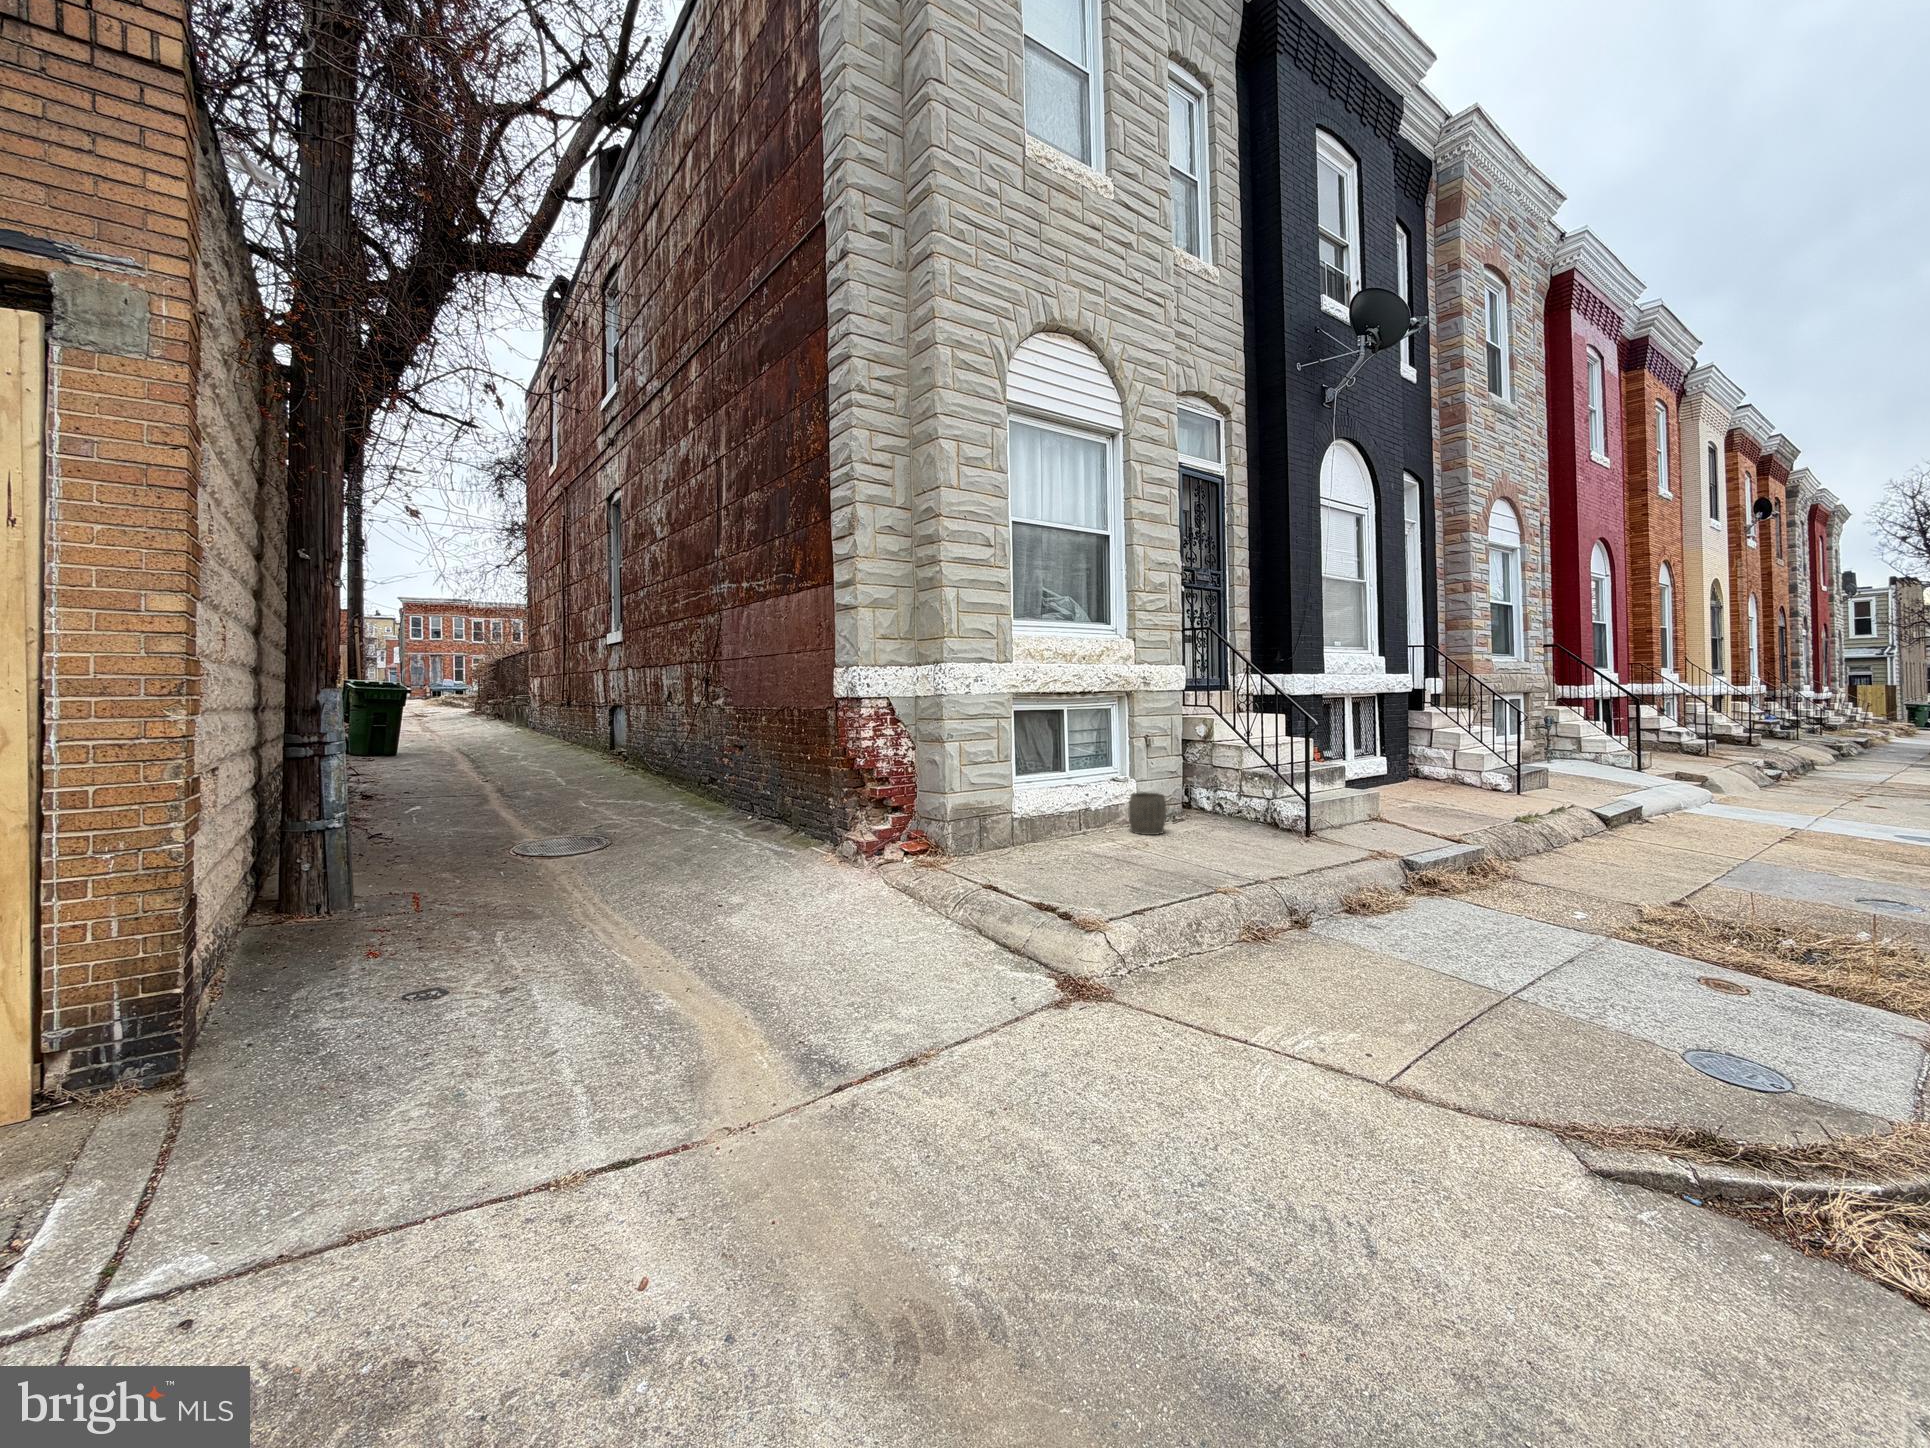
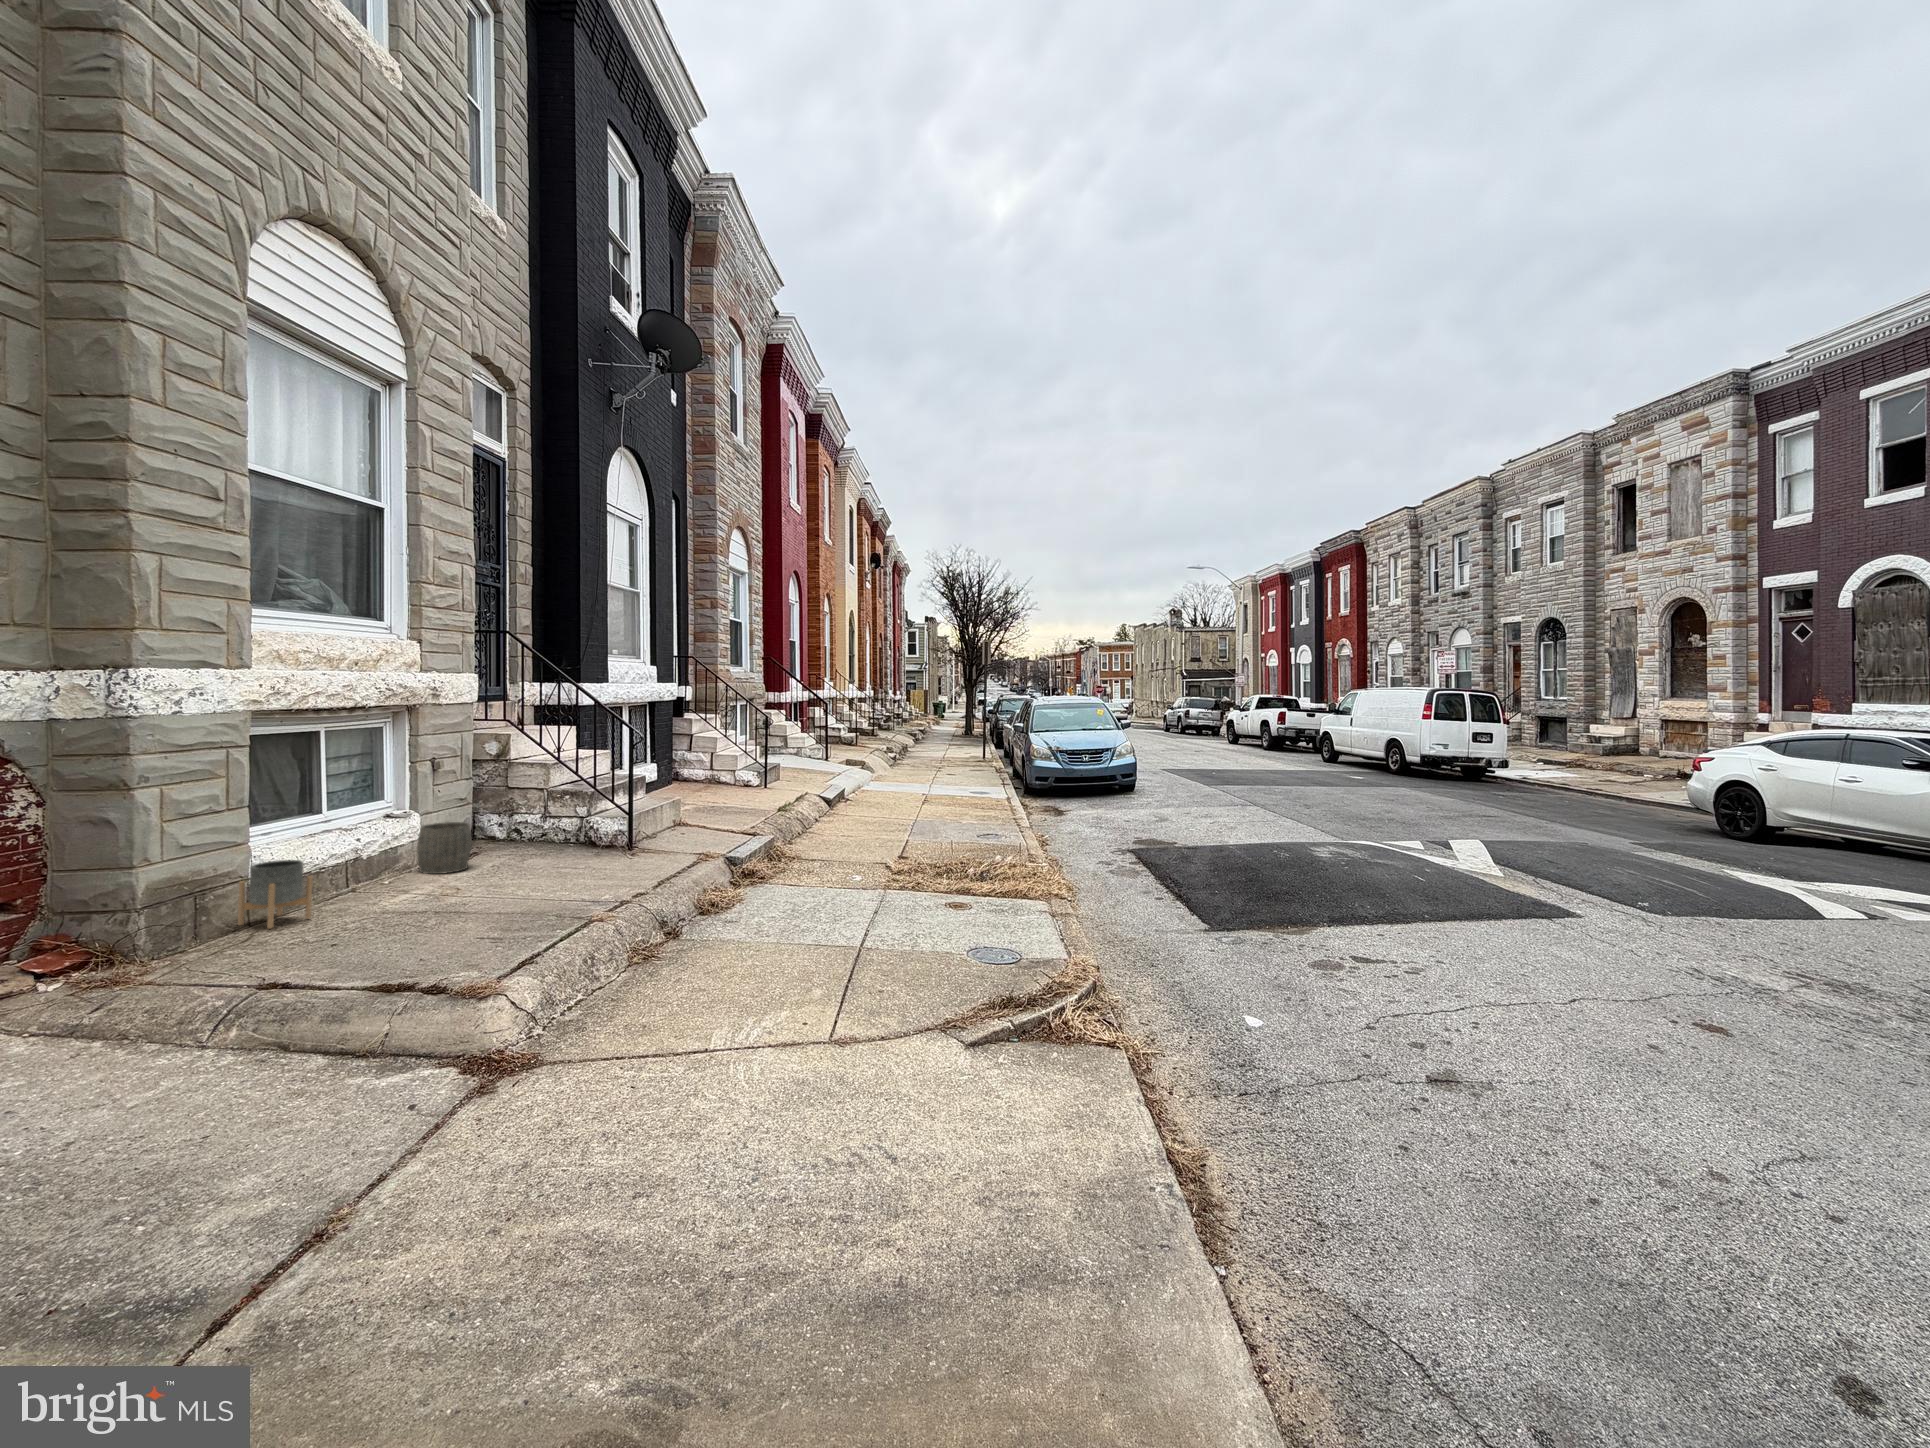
planter: none [1004,805,1042,853] -> present [238,860,313,929]

